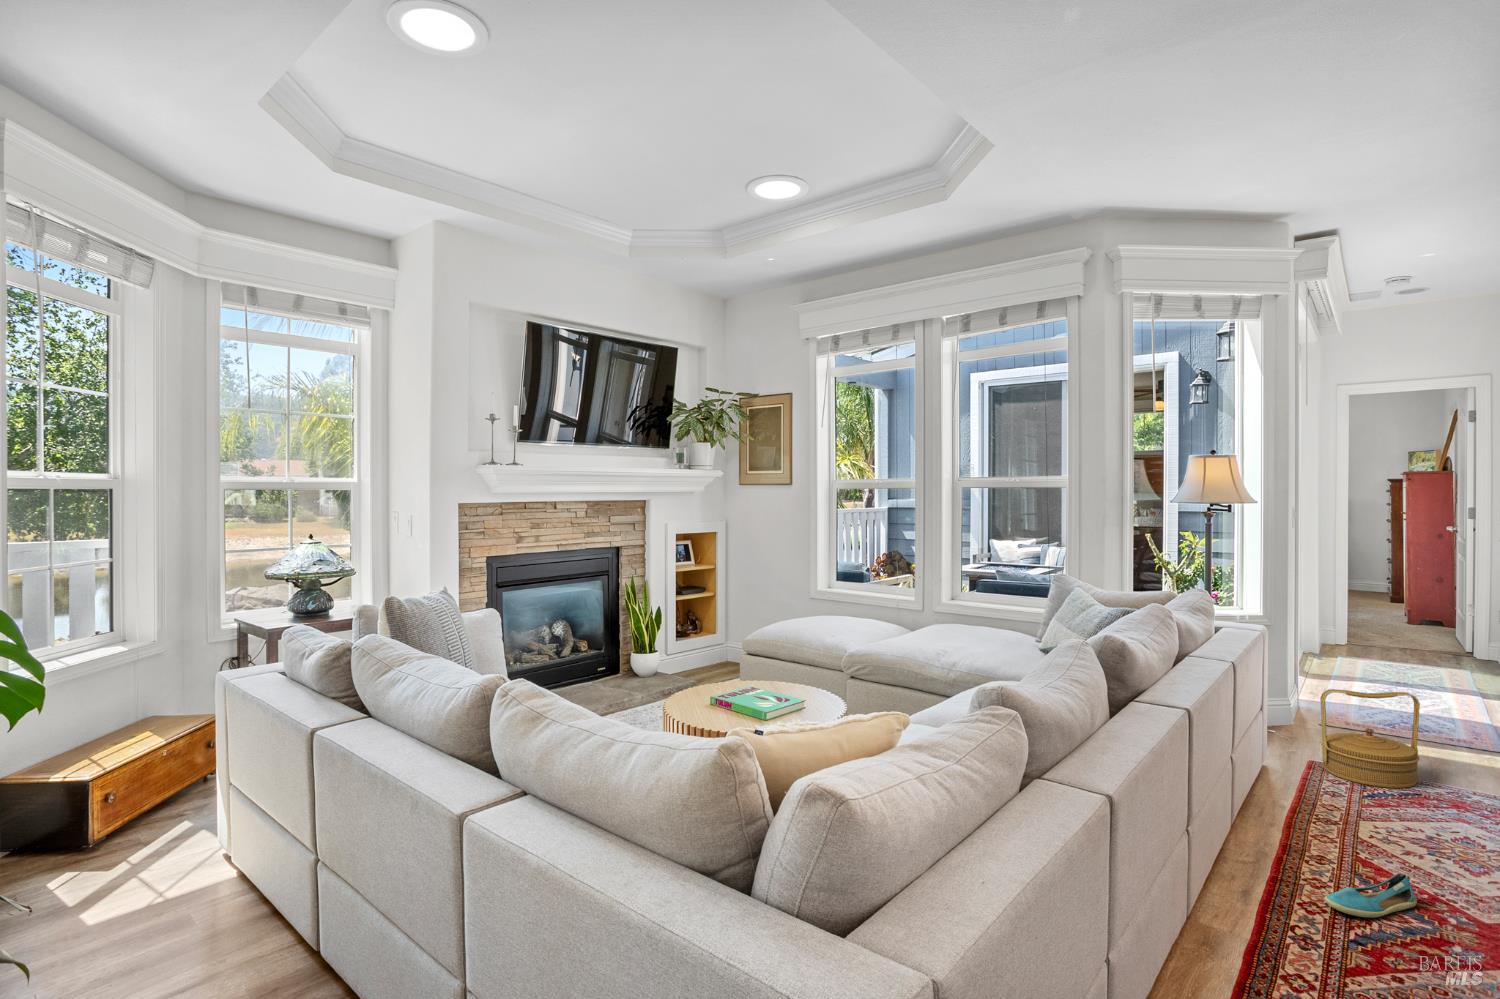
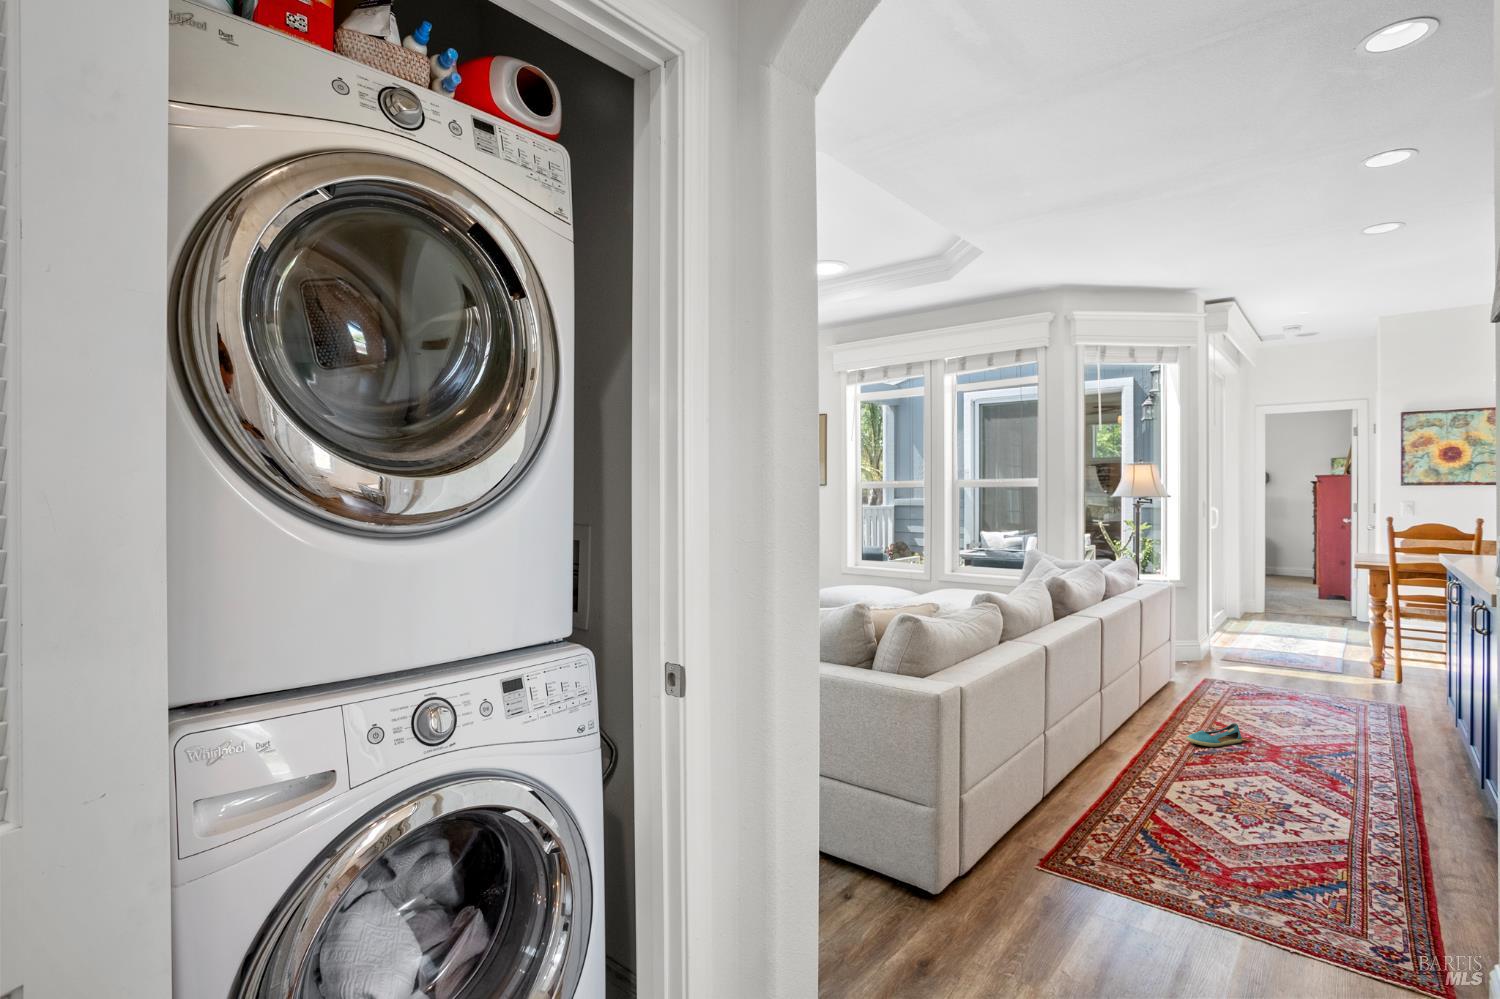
basket: present [1320,689,1420,788] -> none [1210,627,1276,692]

